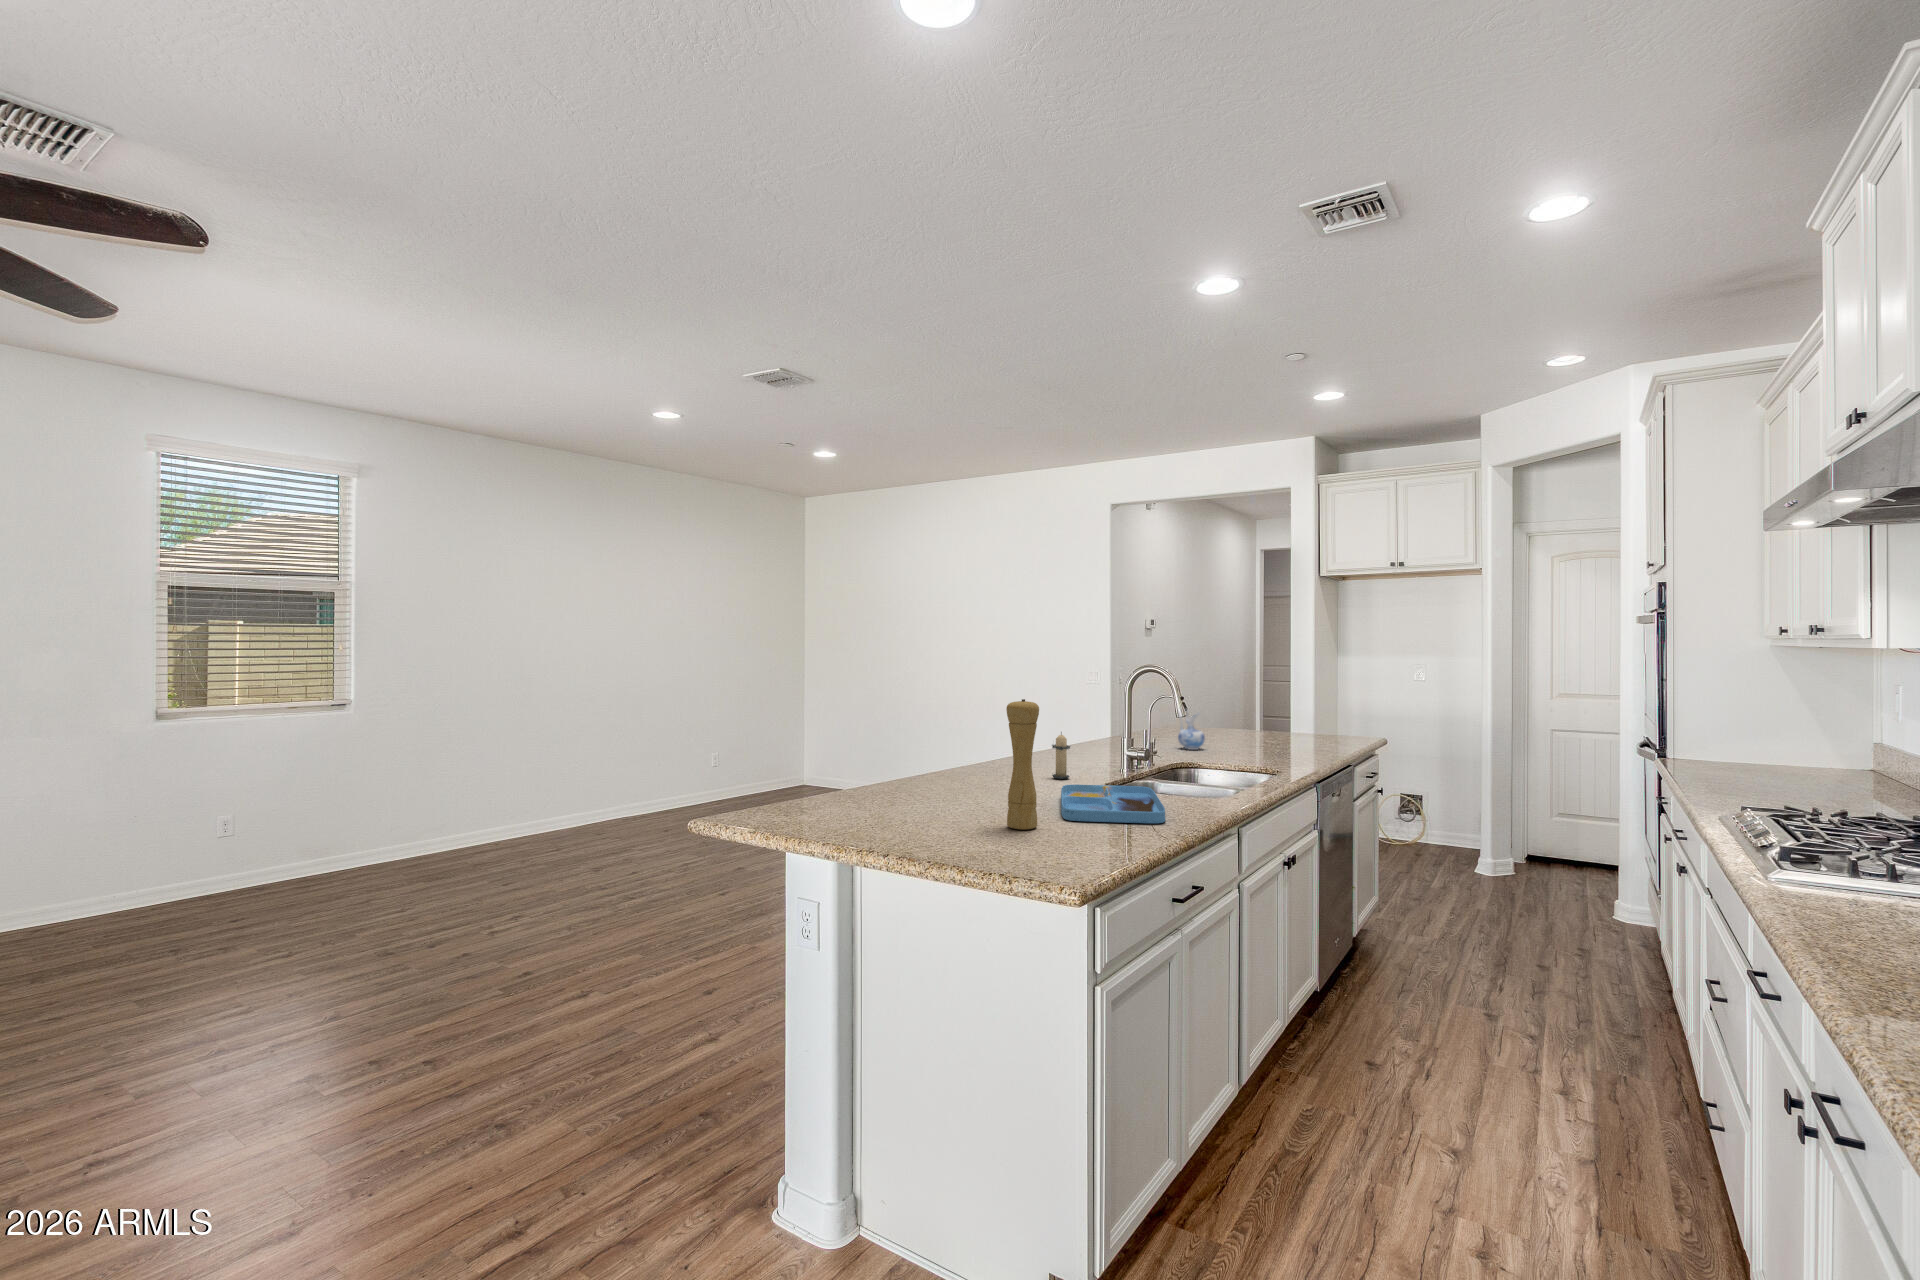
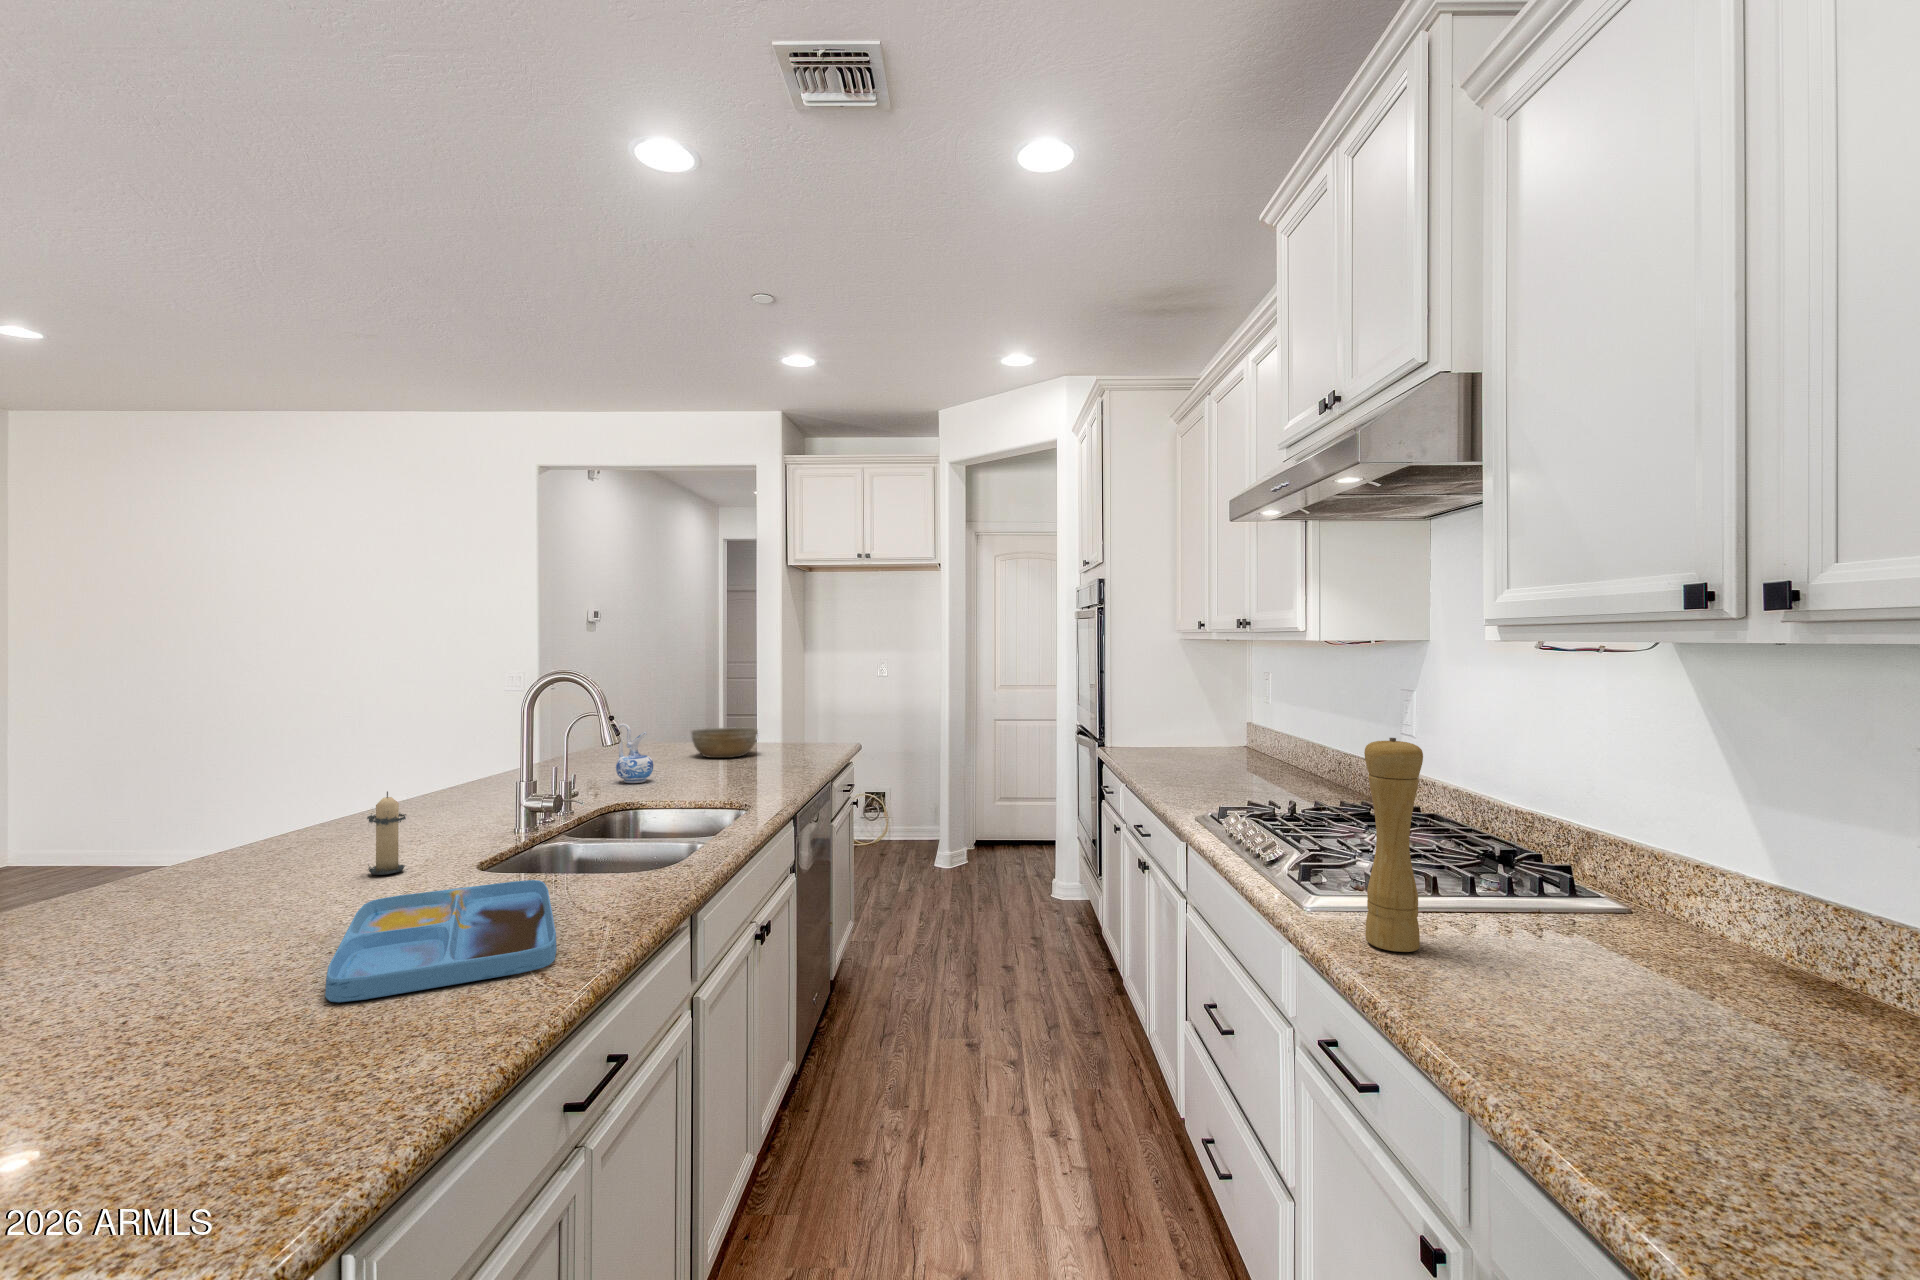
pepper mill: present [1006,699,1039,829] -> present [1364,738,1423,952]
bowl: none [1231,716,1287,740] -> present [691,727,758,758]

